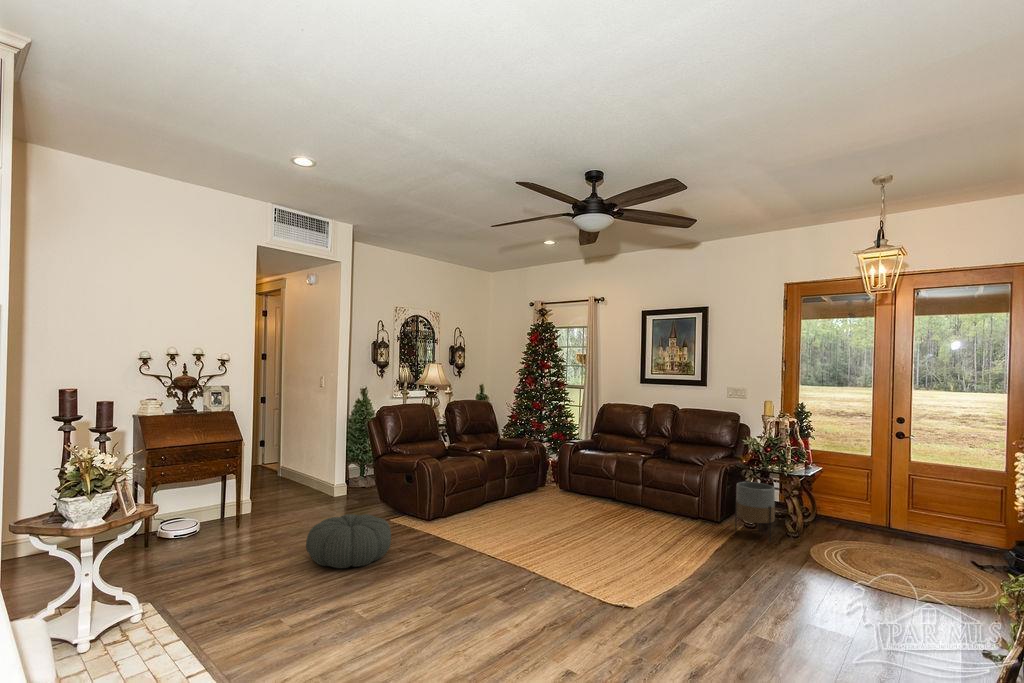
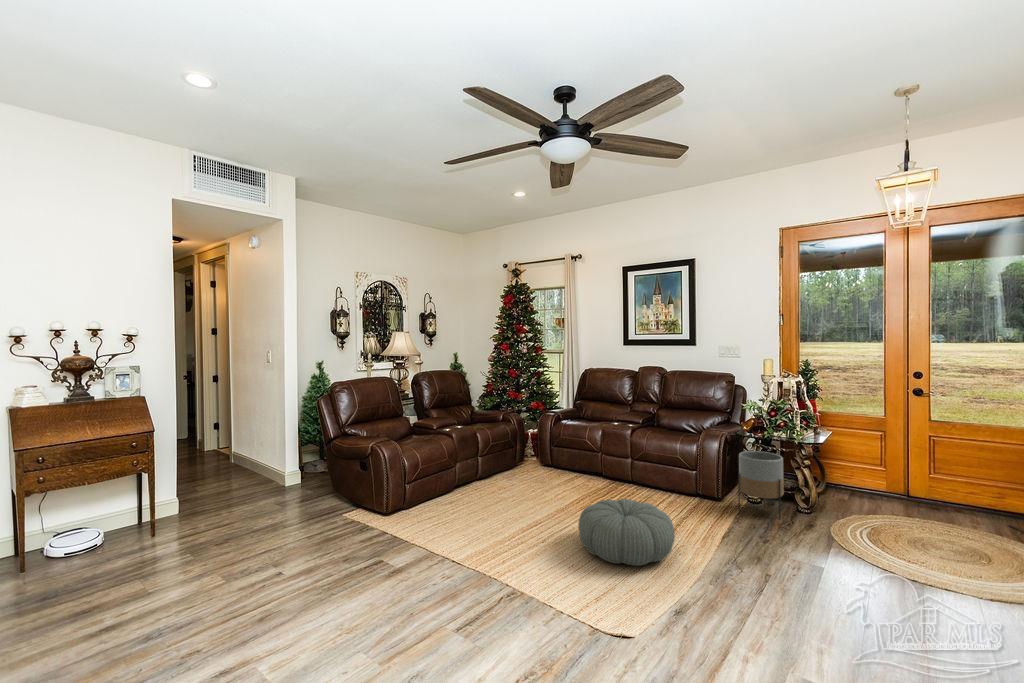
pouf: present [306,514,391,568] -> present [578,499,675,566]

